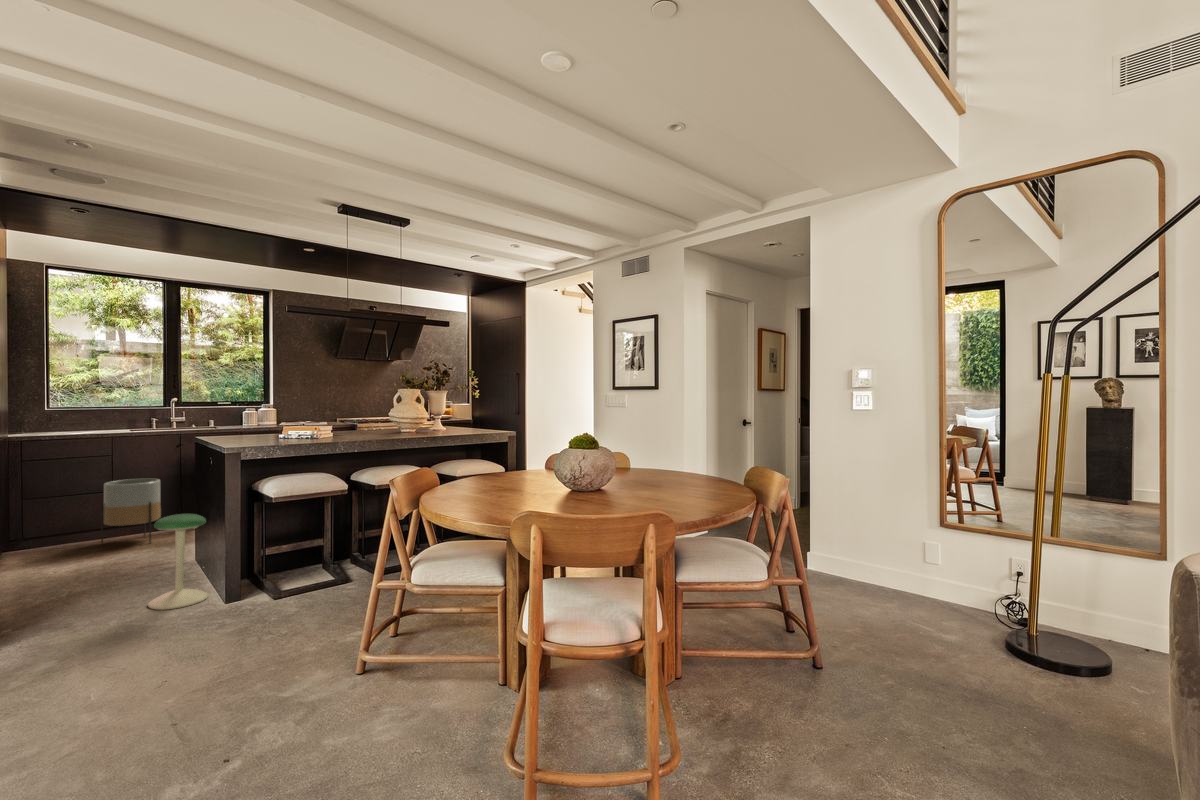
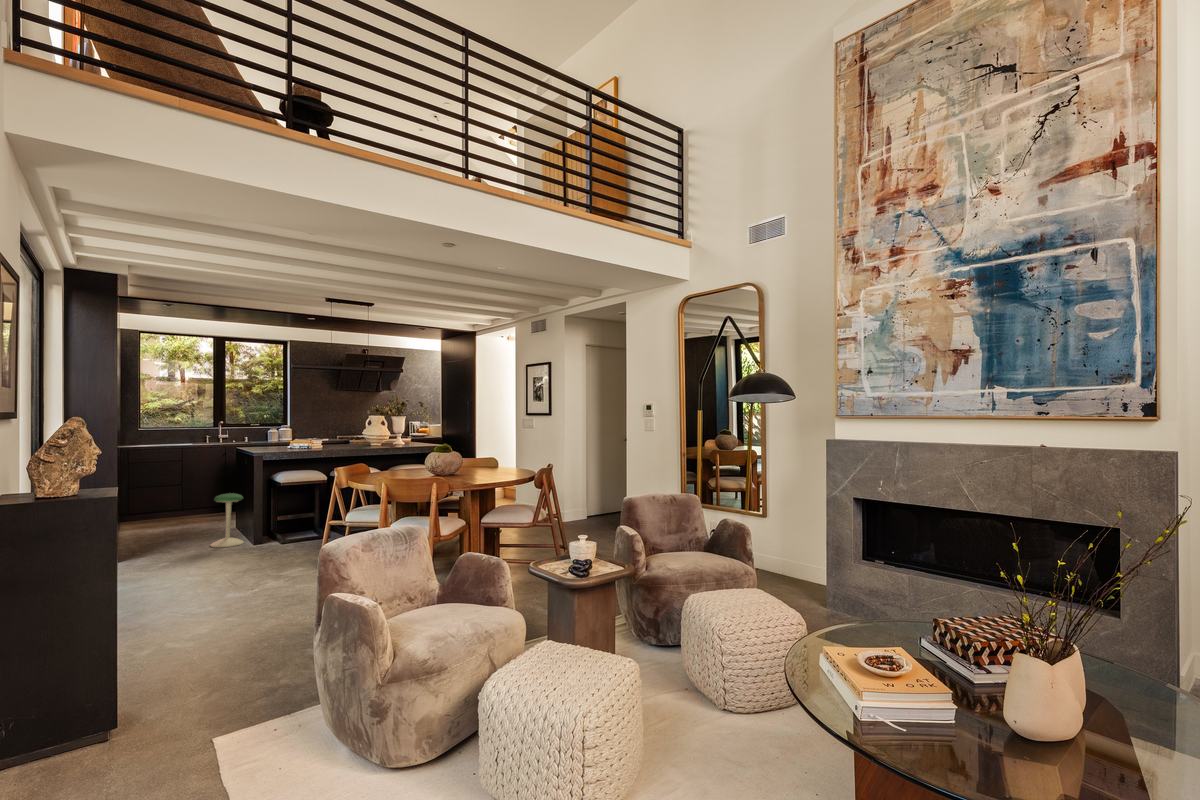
planter: present [101,479,161,546] -> none [176,475,213,519]

